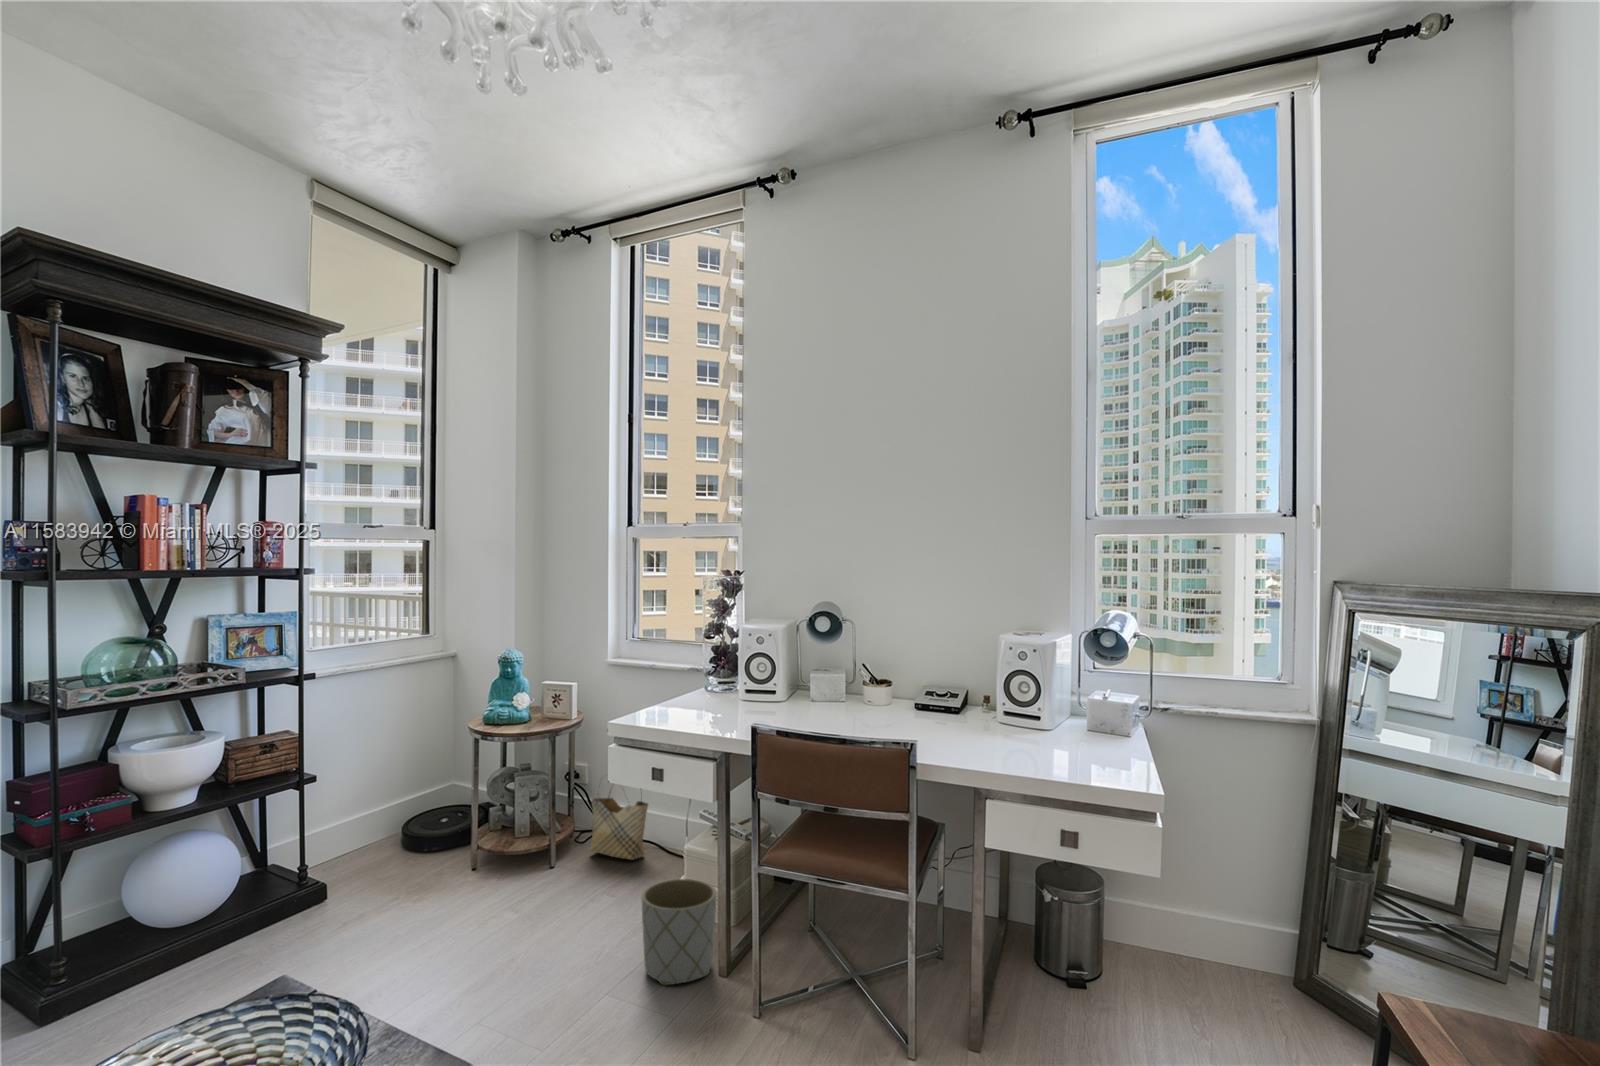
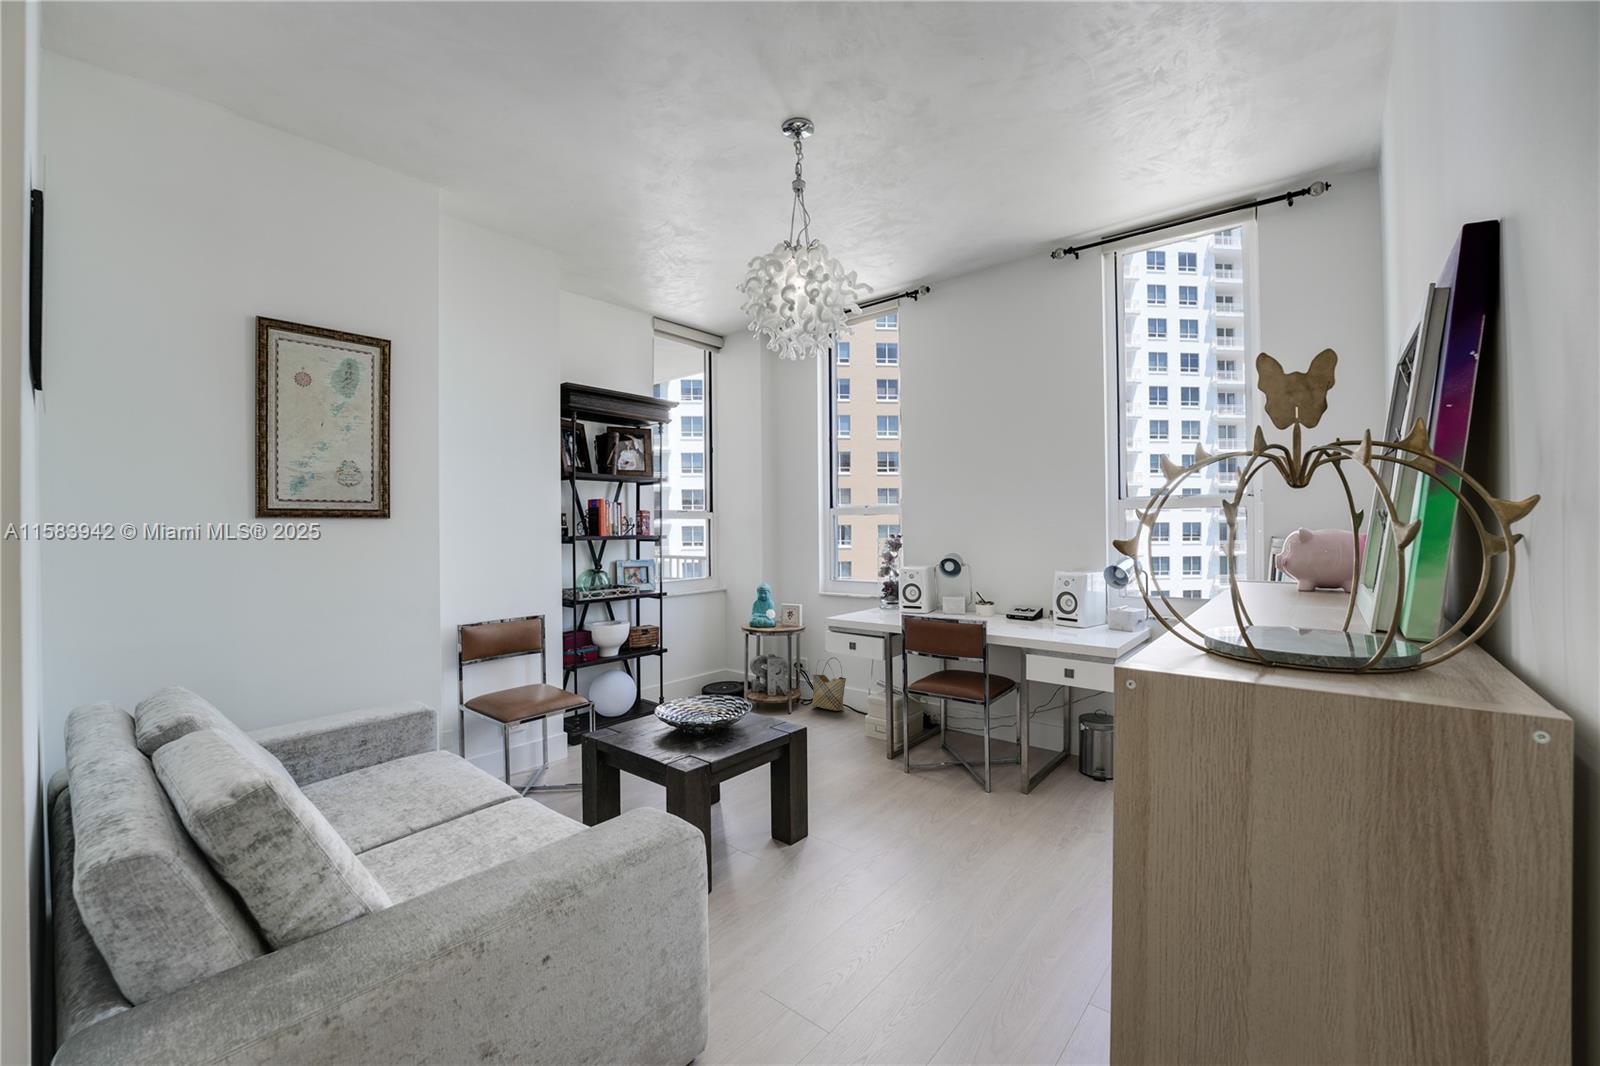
planter: present [642,879,716,986] -> none [841,709,883,762]

